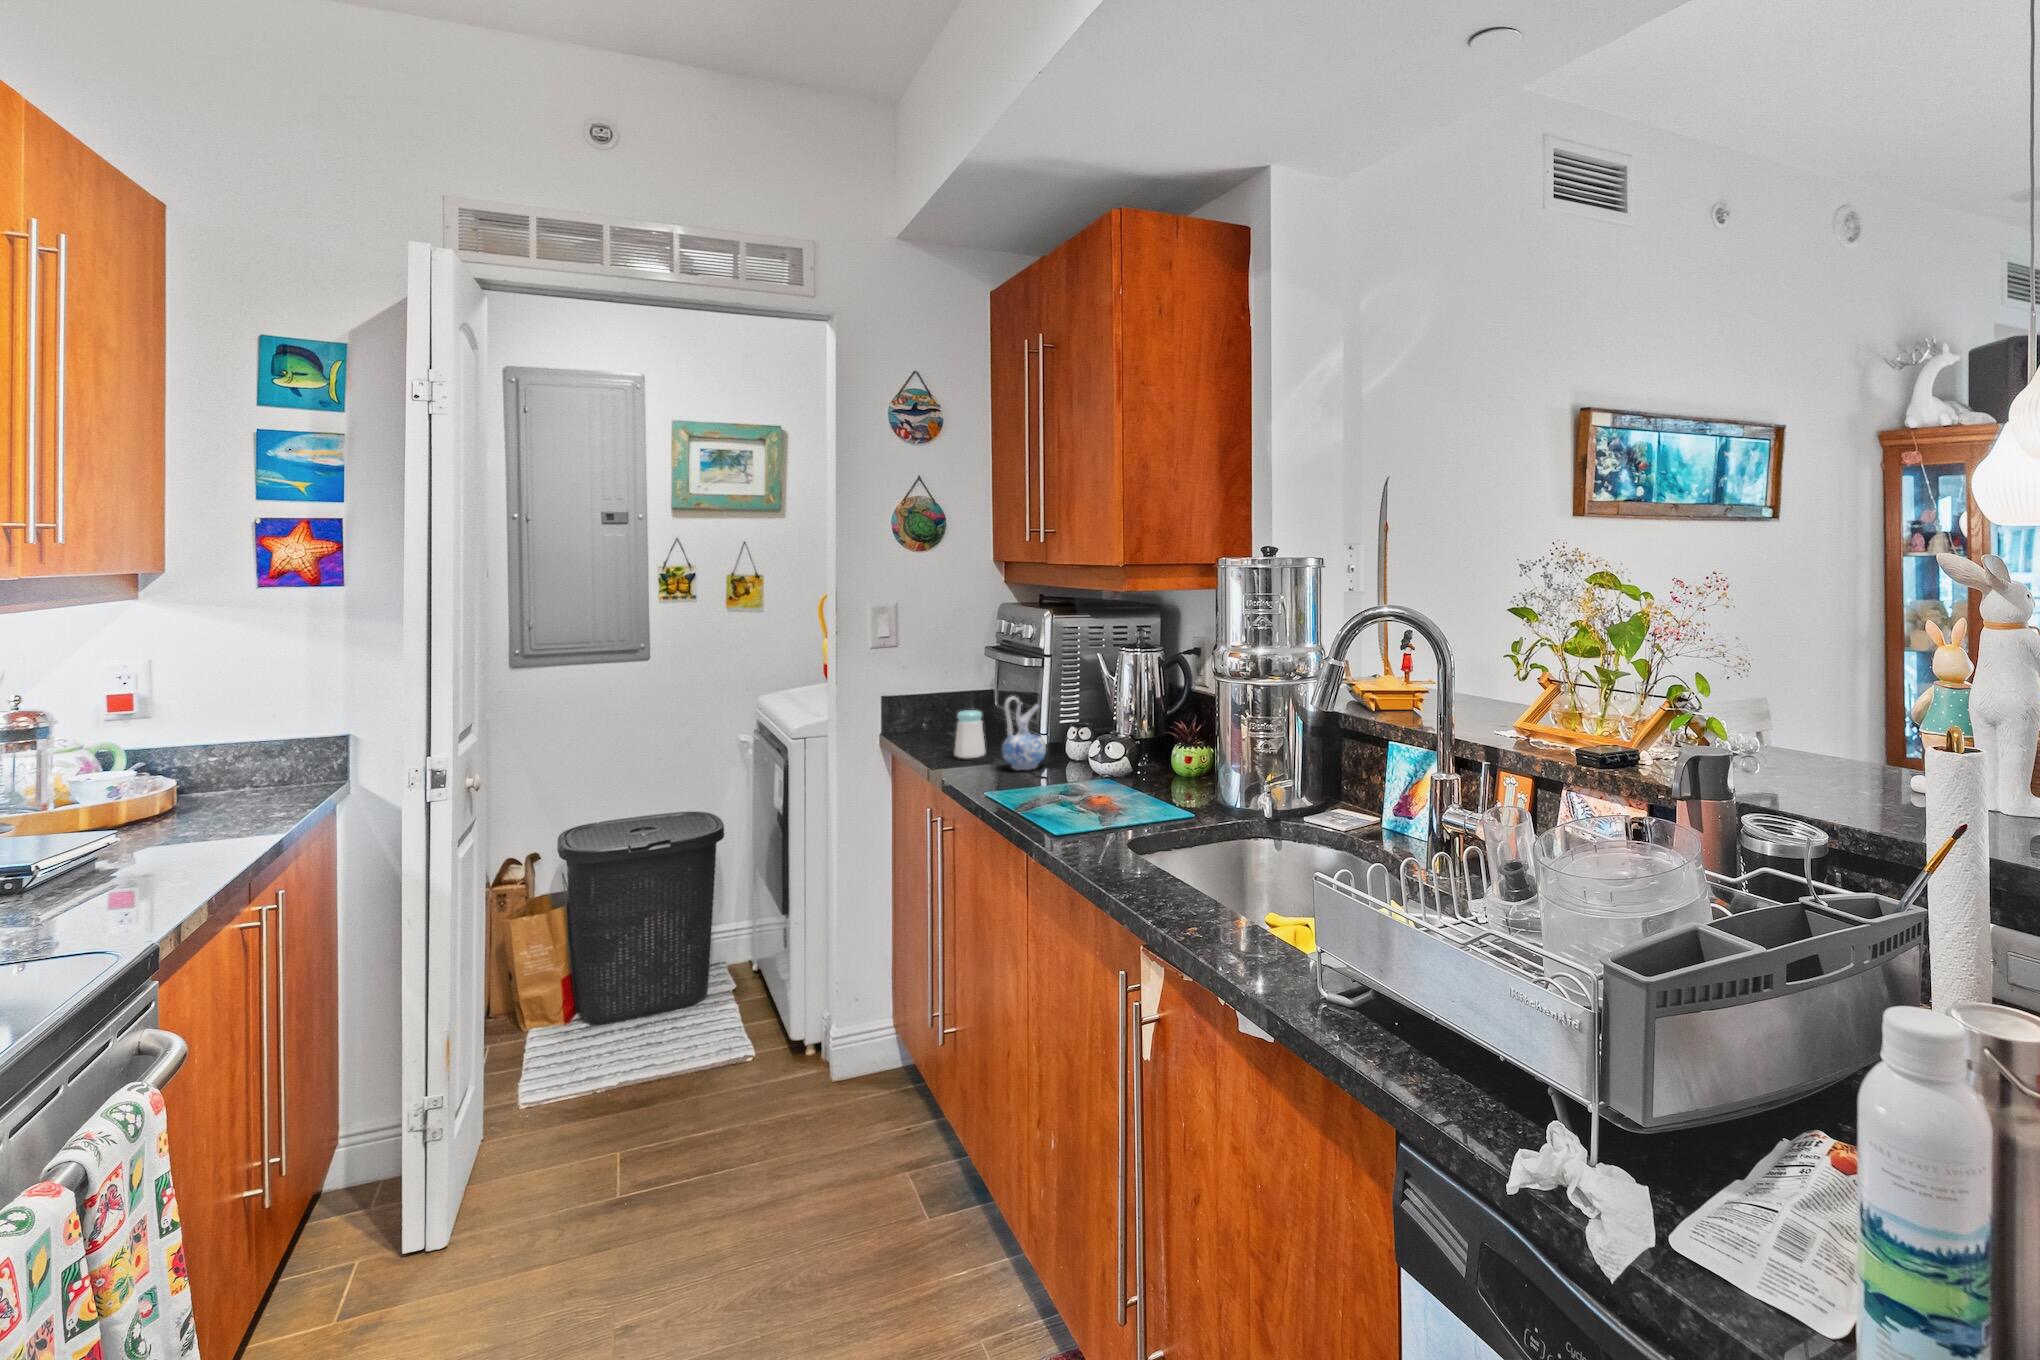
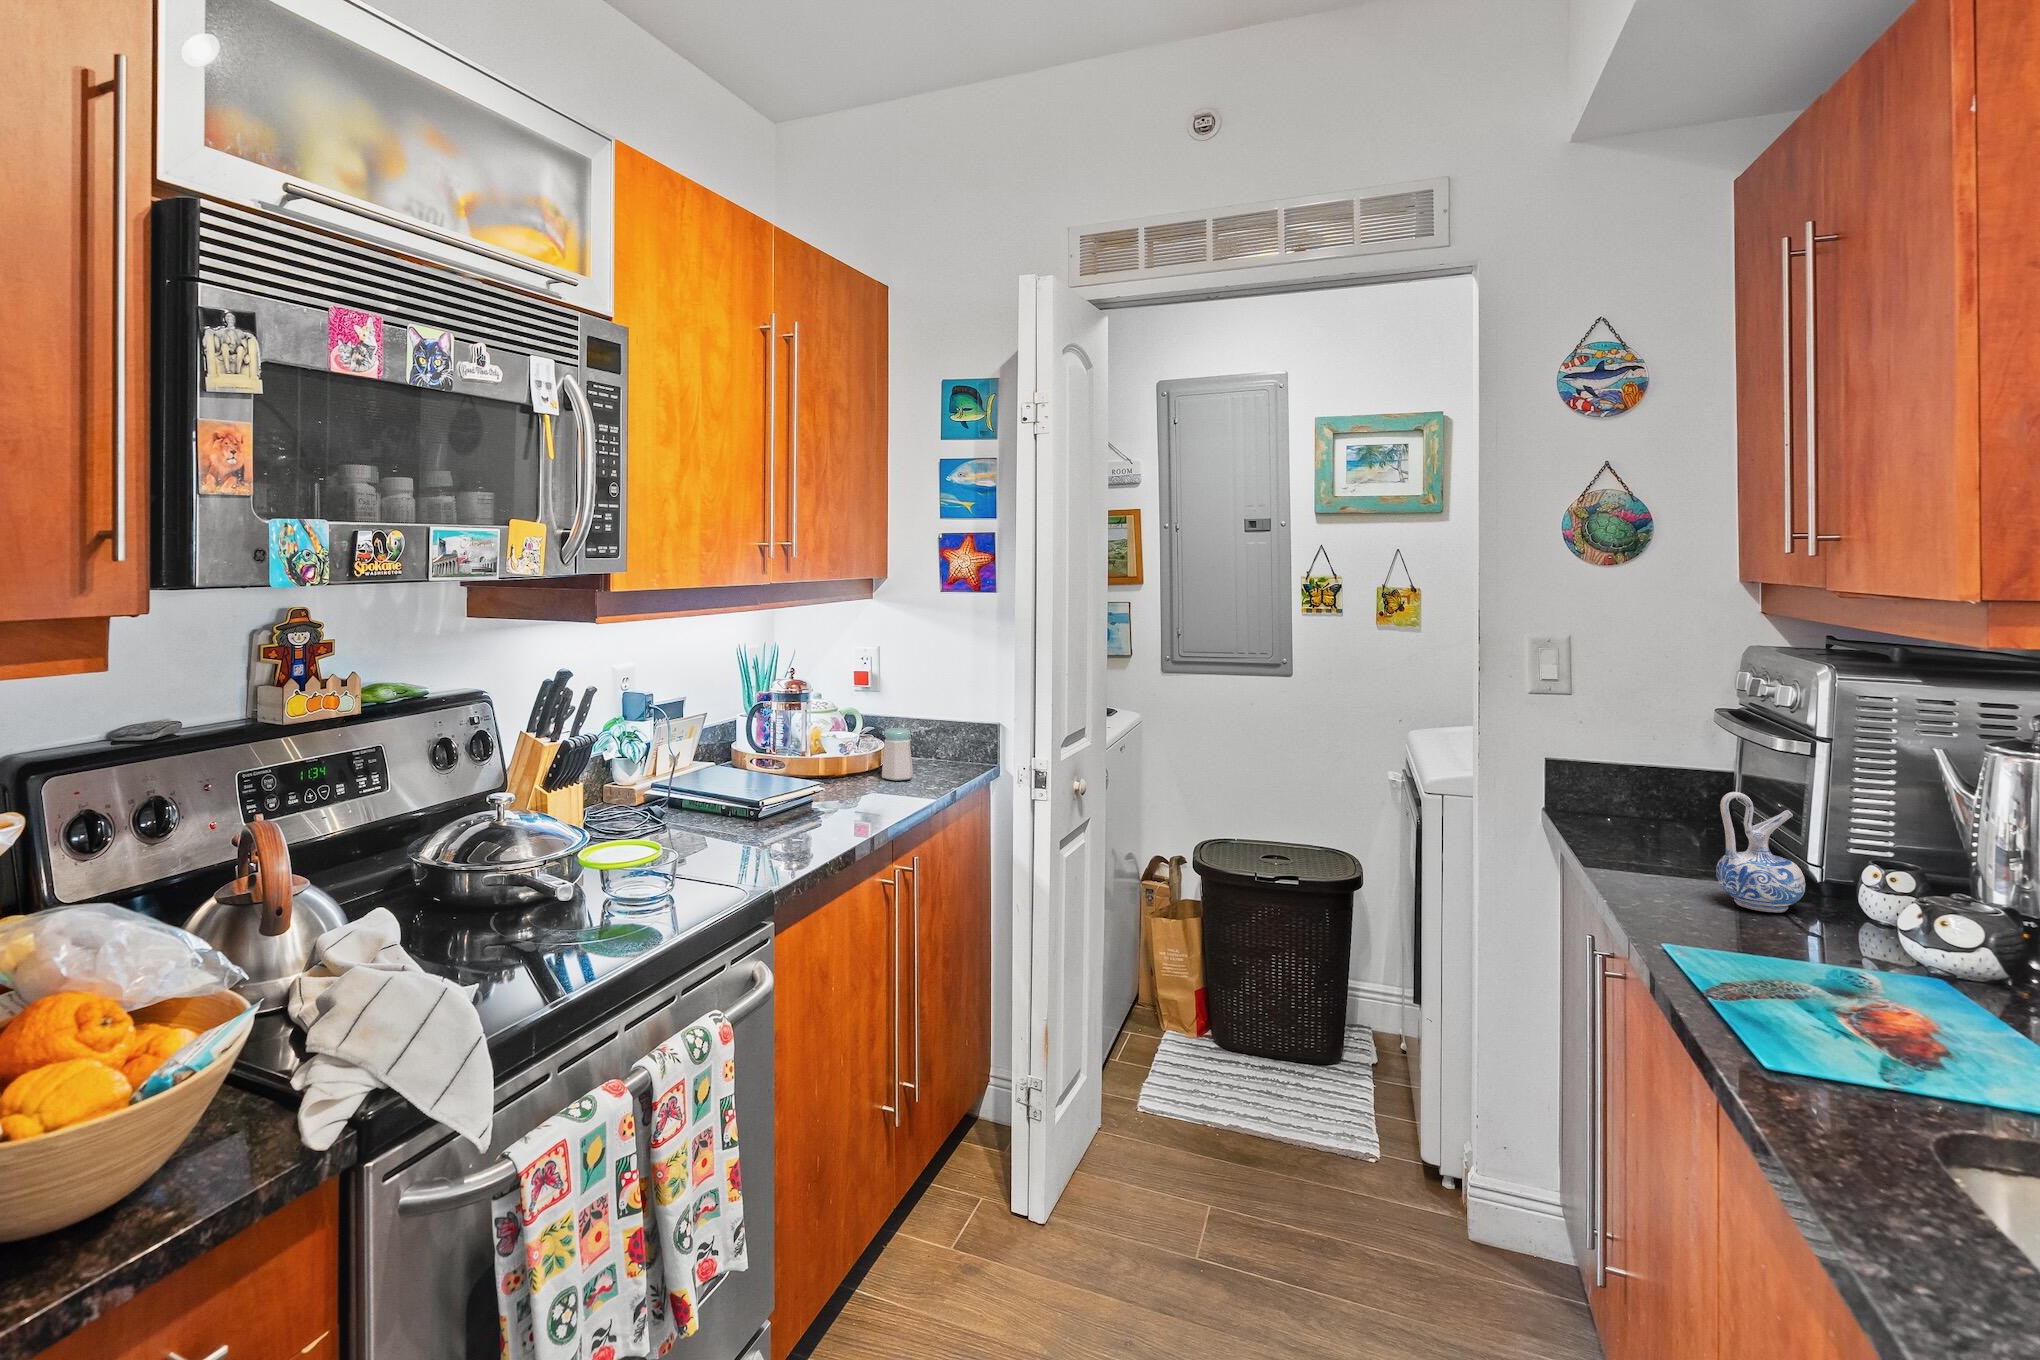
salt shaker: present [955,710,985,758] -> present [882,728,913,780]

